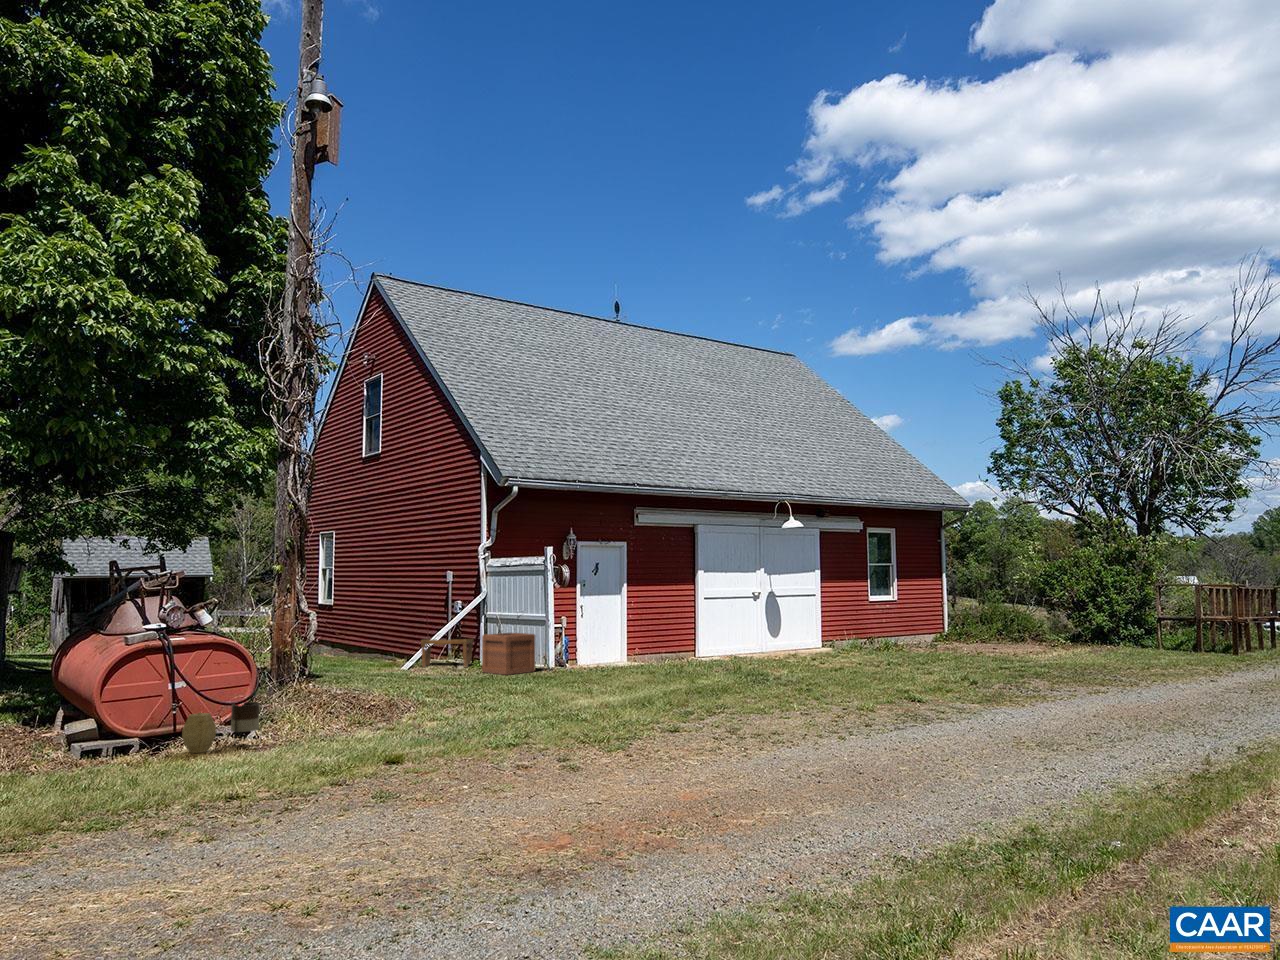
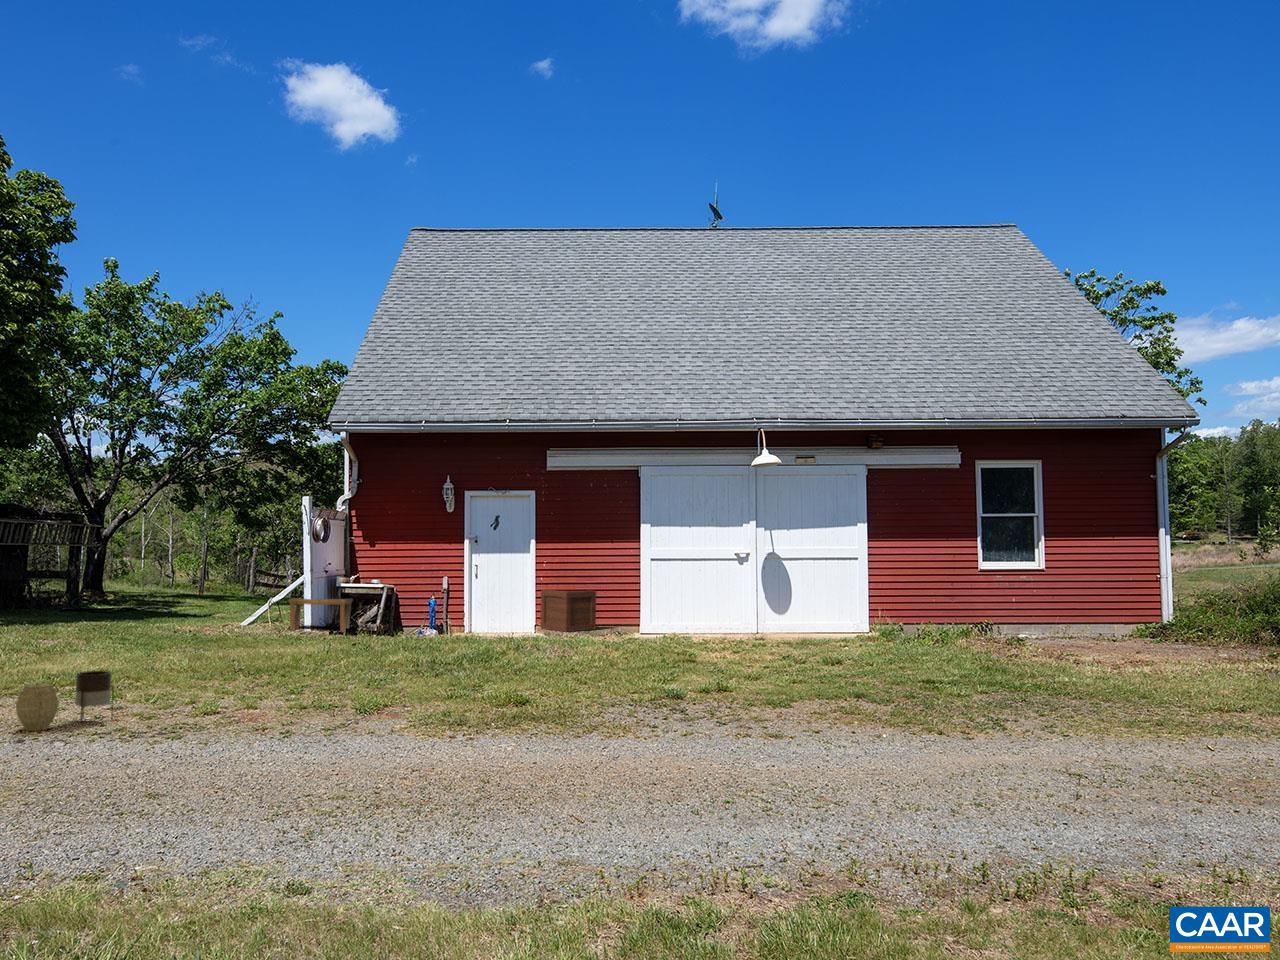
wooden crate: present [482,633,536,675] -> present [540,590,596,632]

